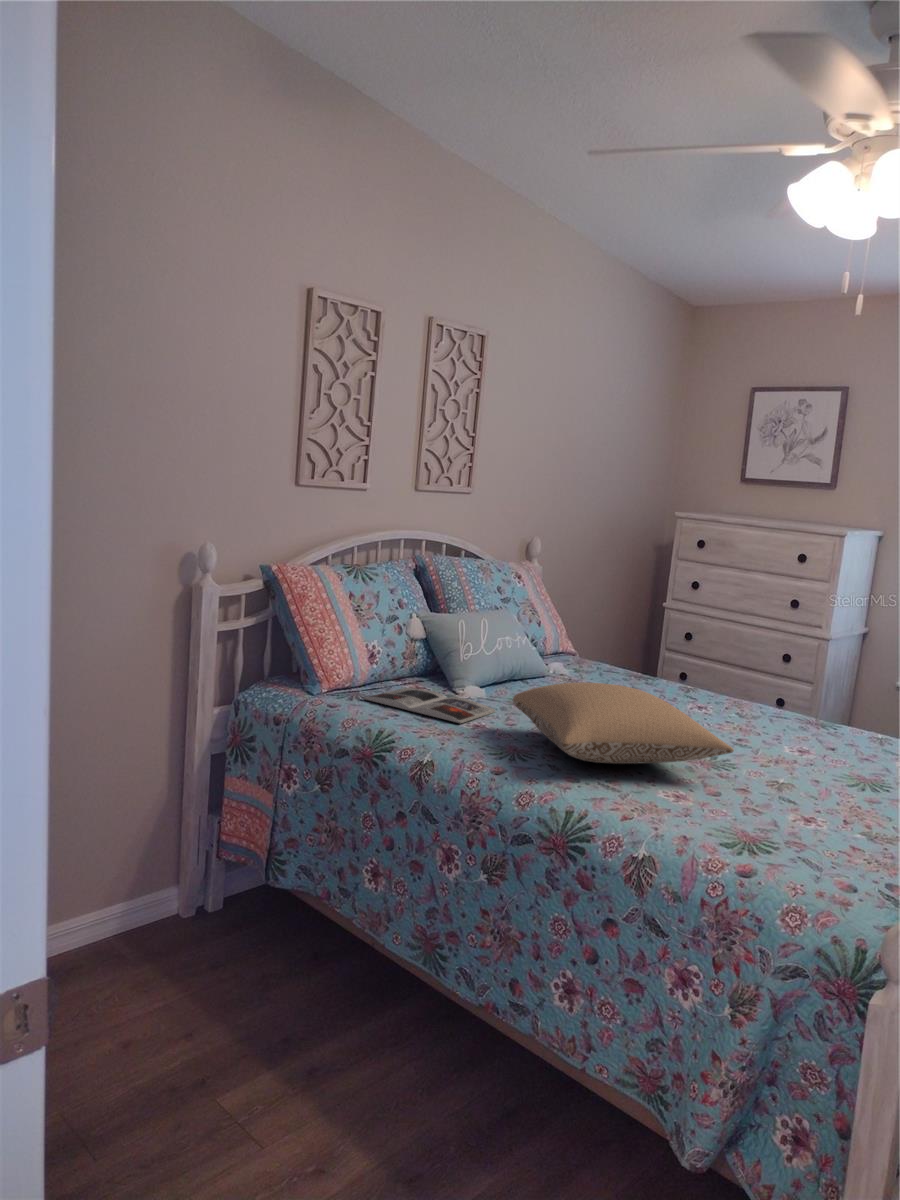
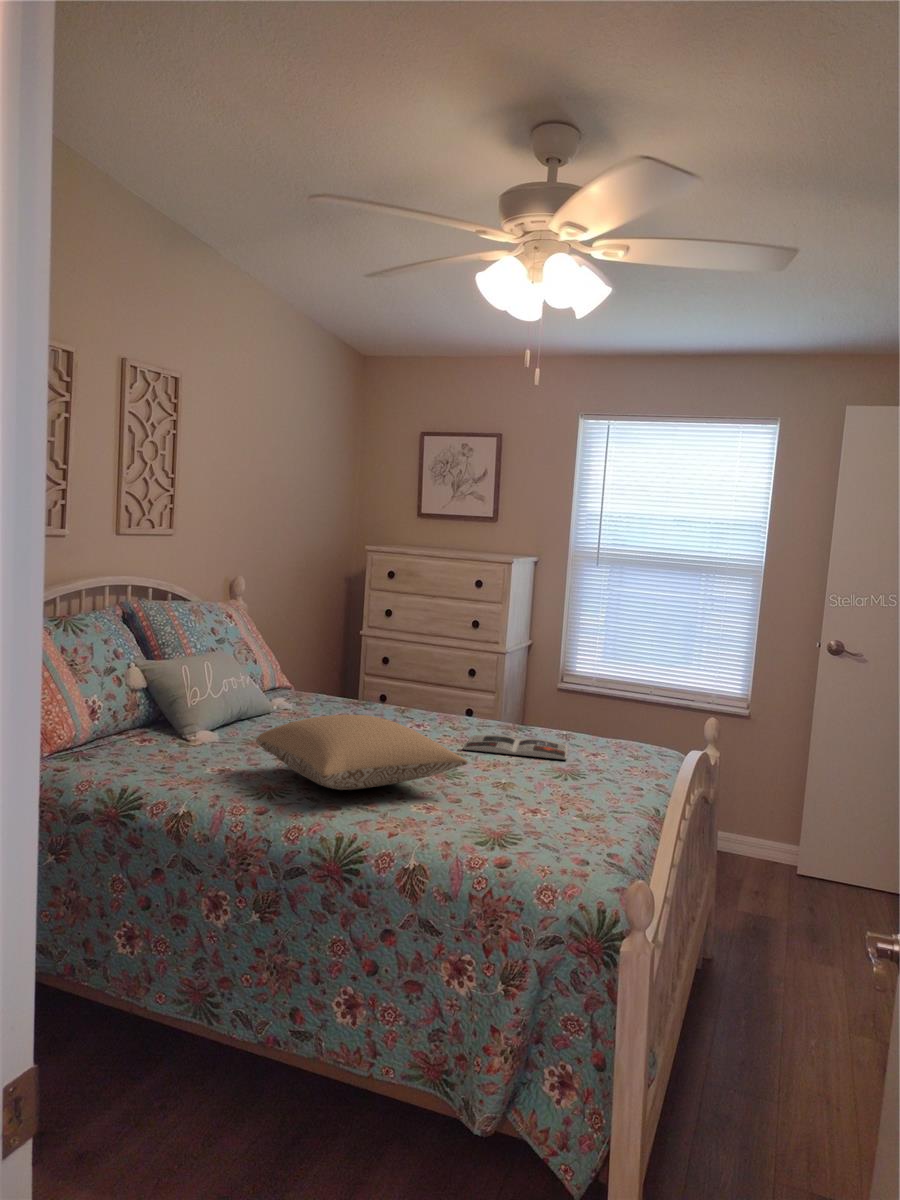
magazine: present [364,688,495,723] -> present [464,735,568,760]

